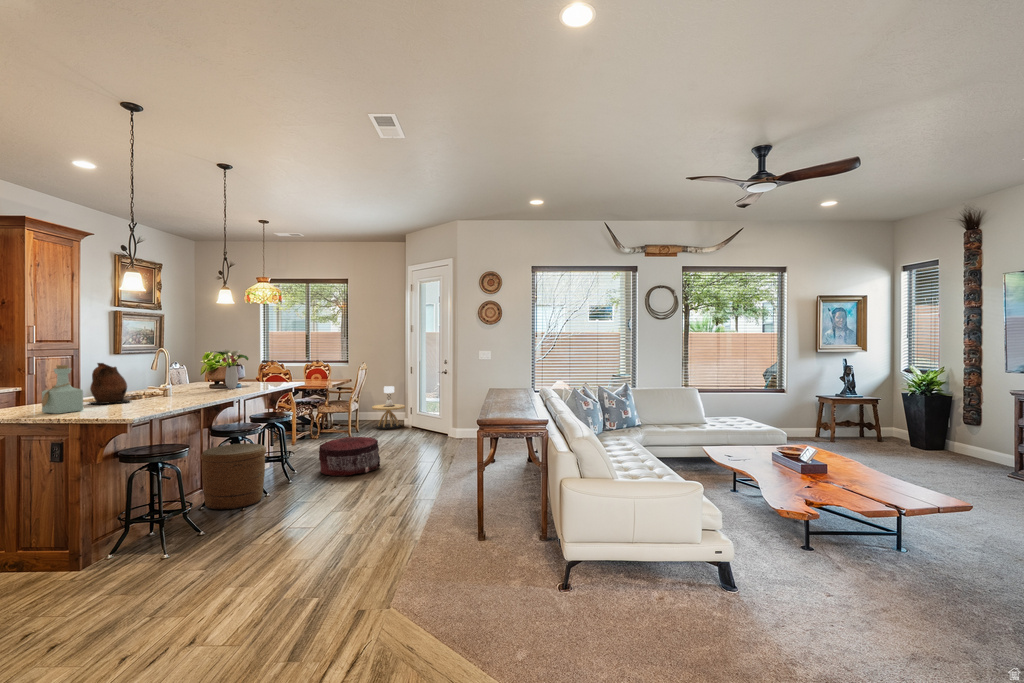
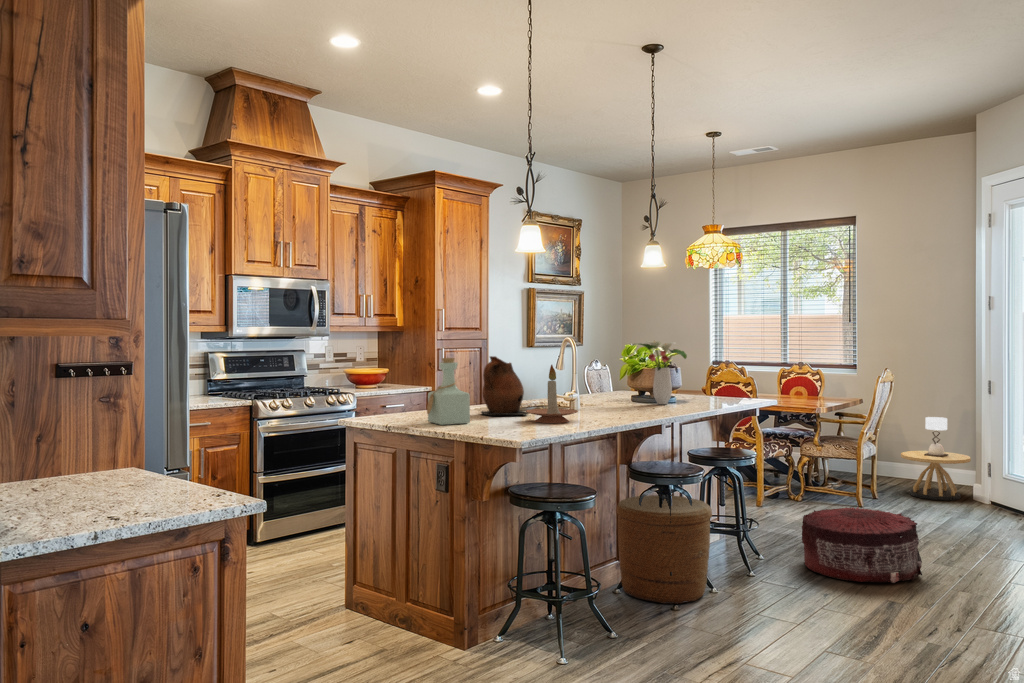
candle holder: none [132,367,174,406] -> present [526,365,578,423]

